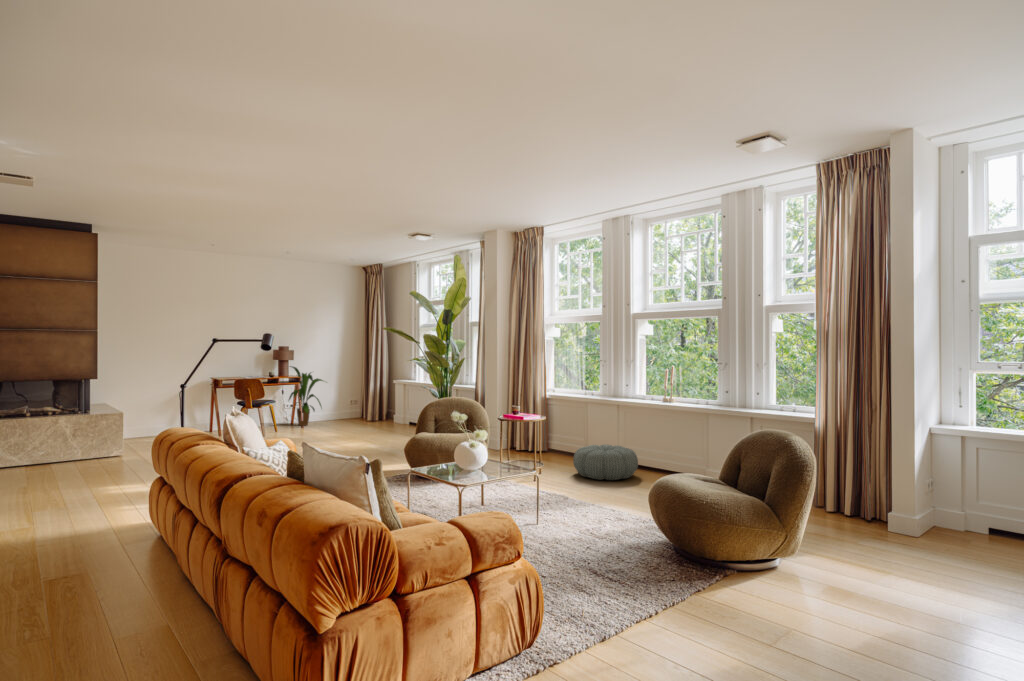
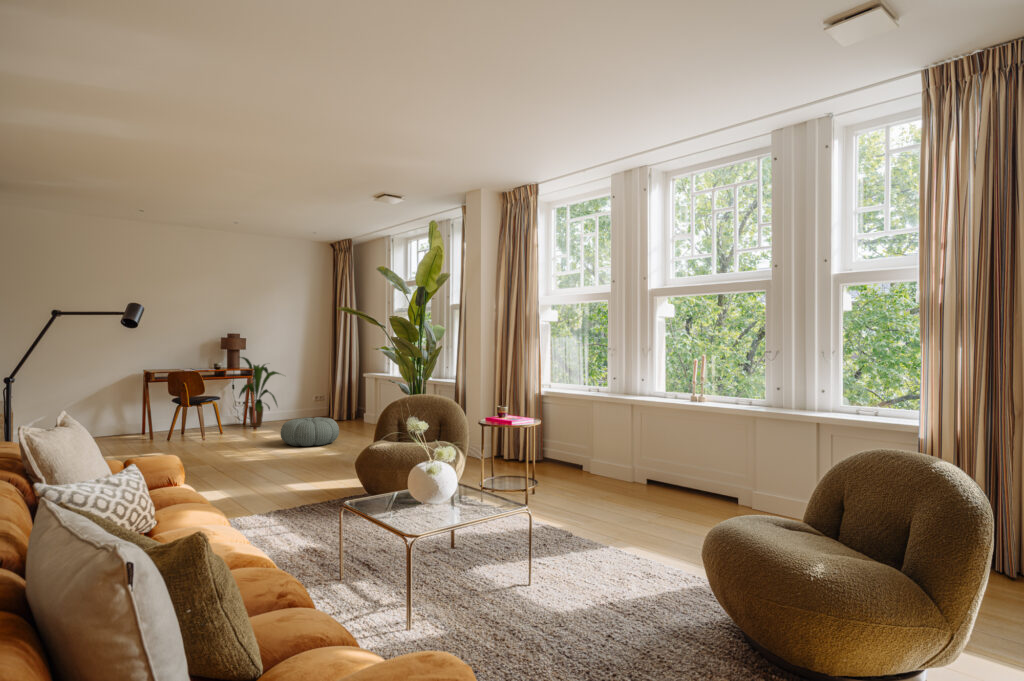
pouf: present [573,445,638,480] -> present [281,417,339,446]

